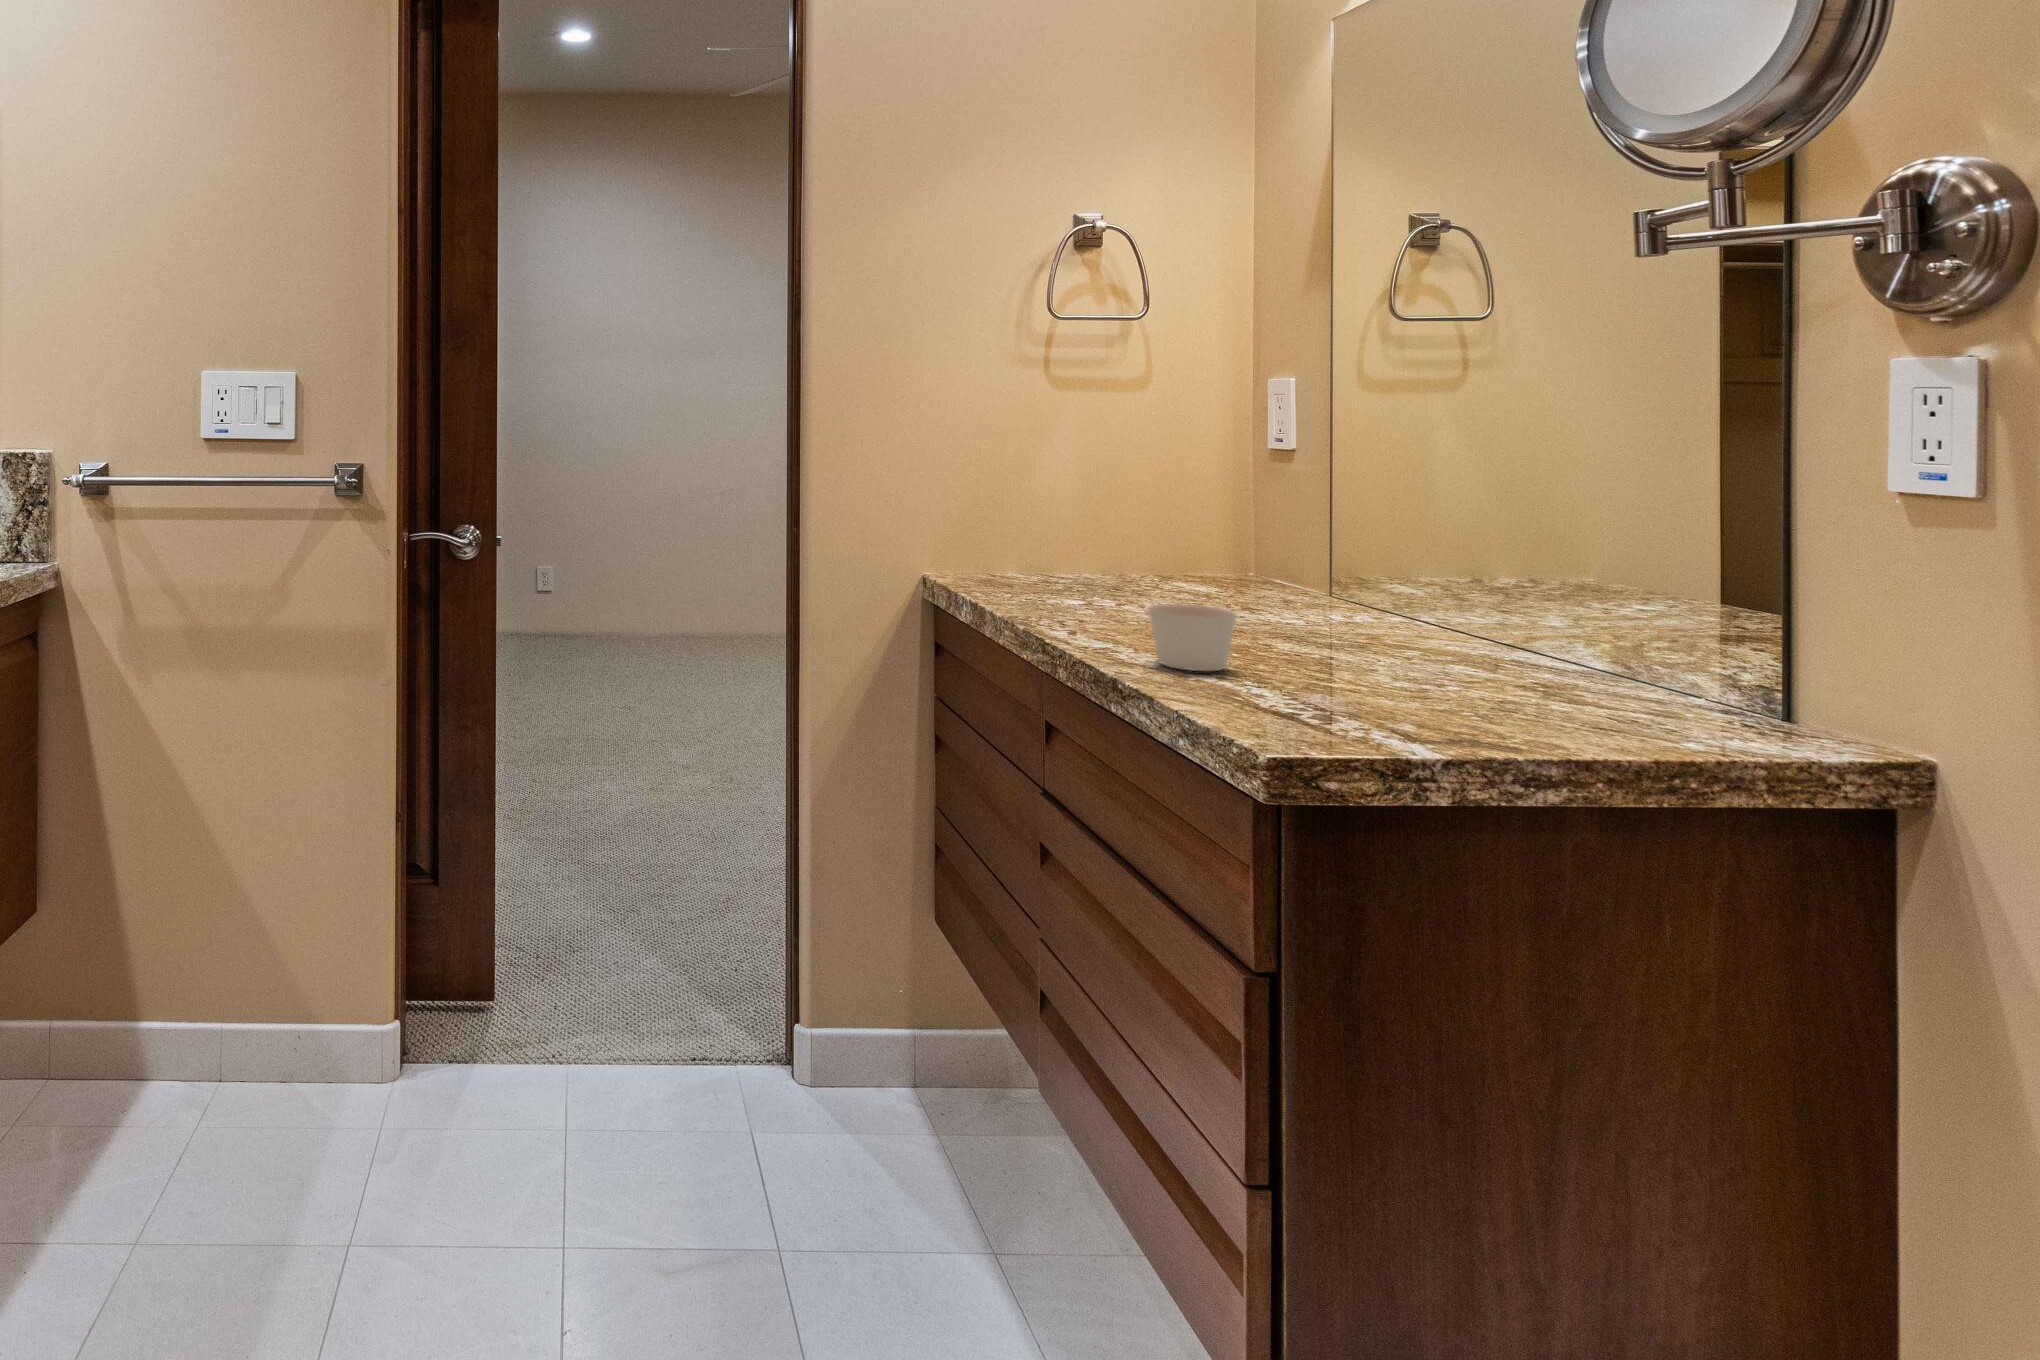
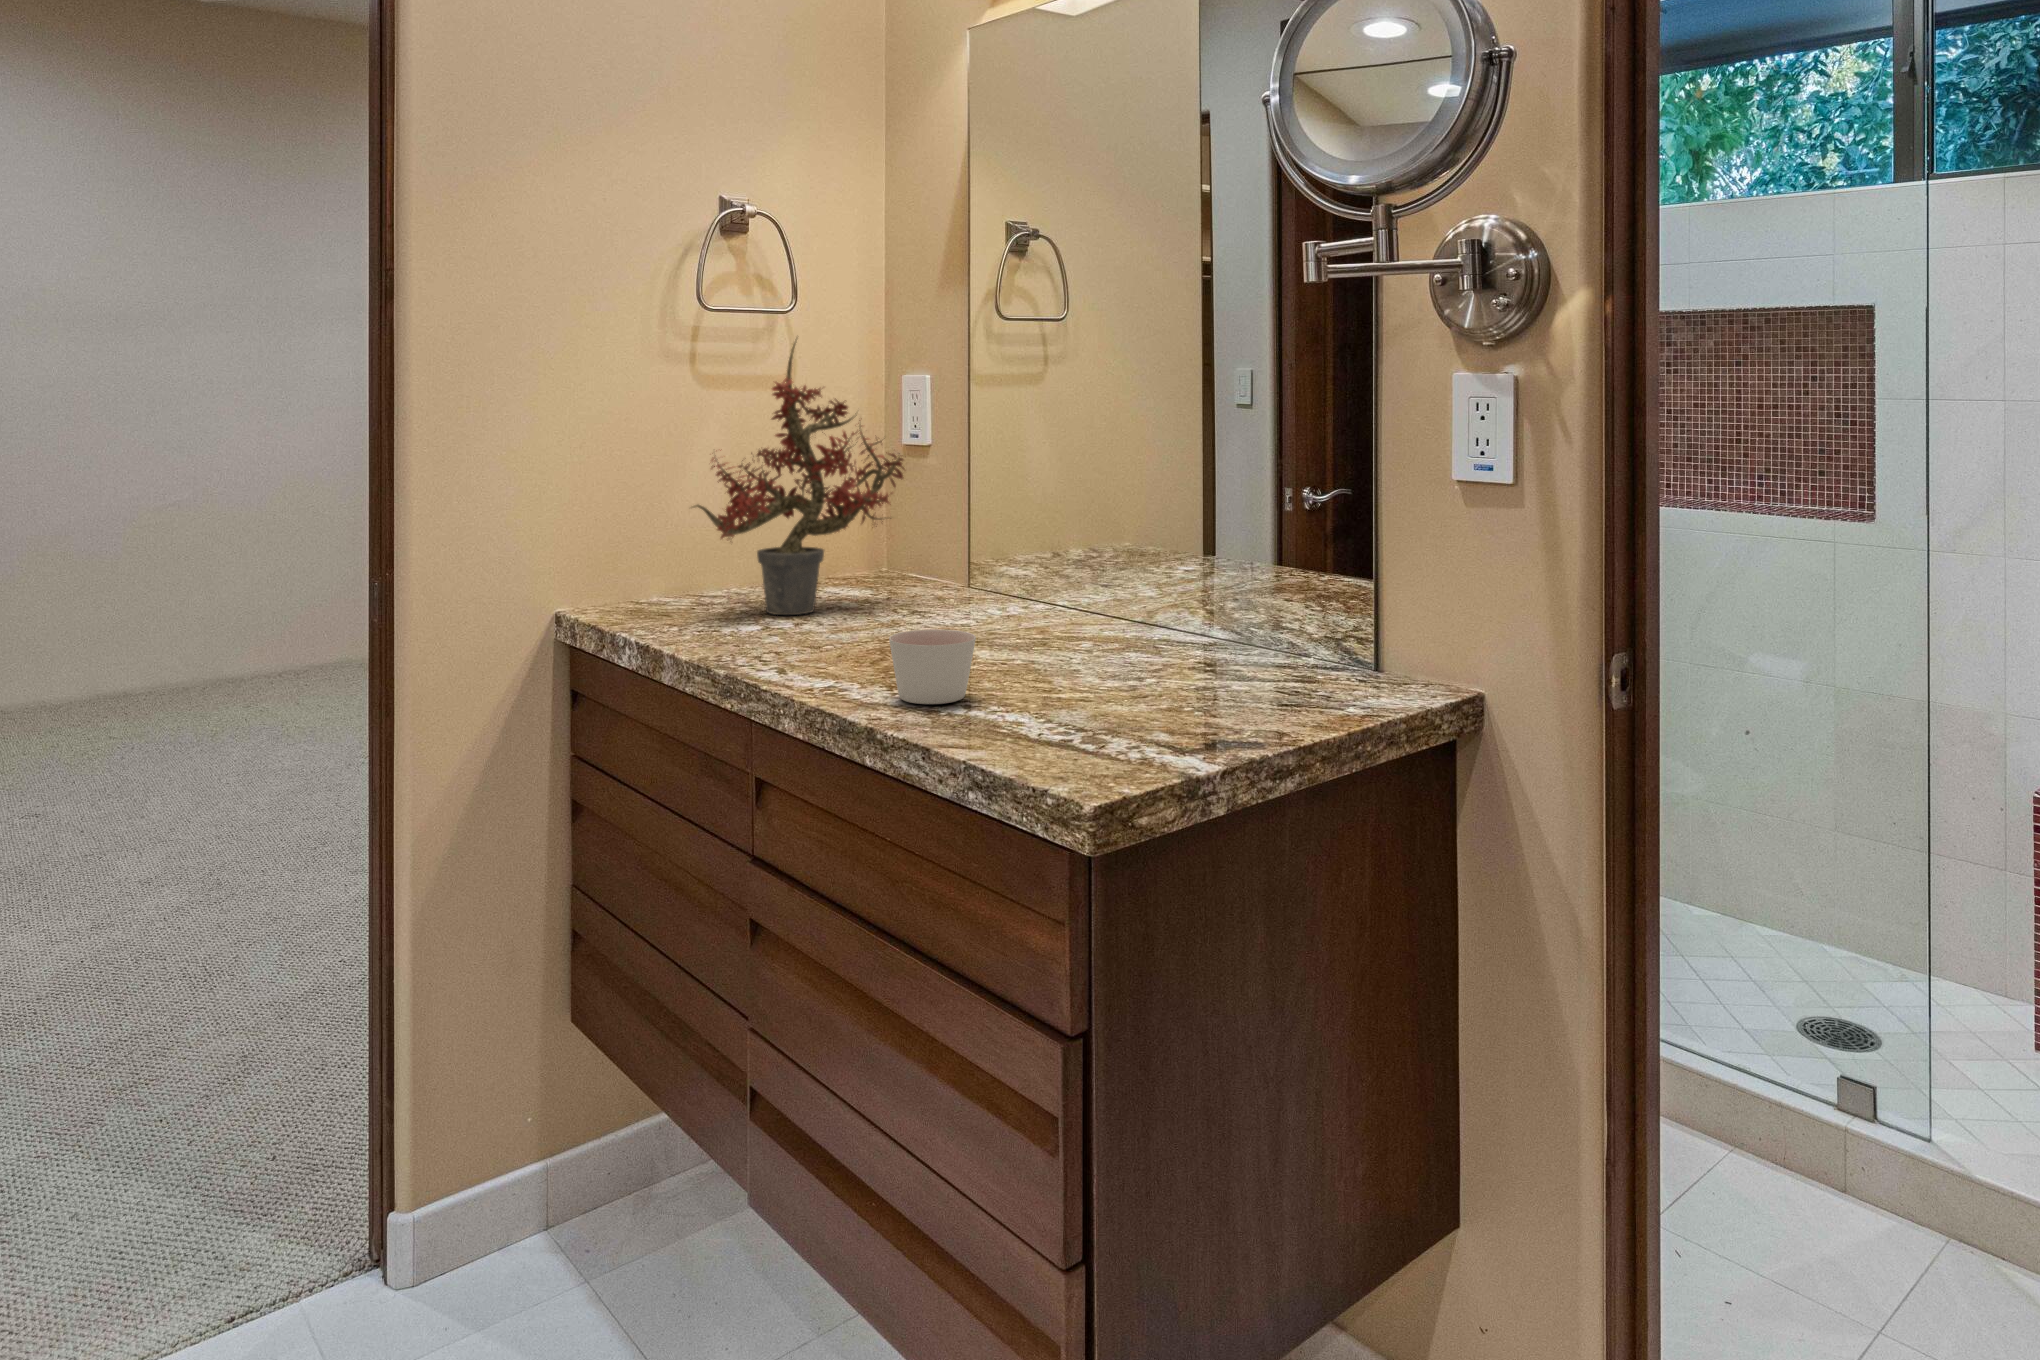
potted plant: none [1018,340,1252,595] -> present [692,341,904,615]

